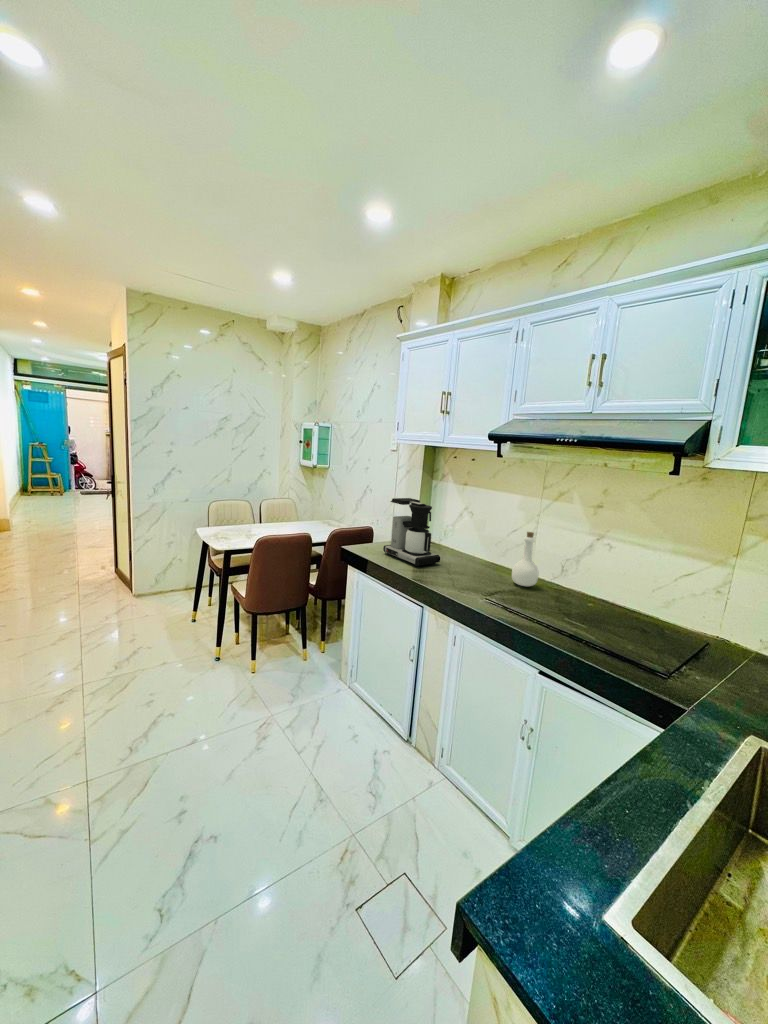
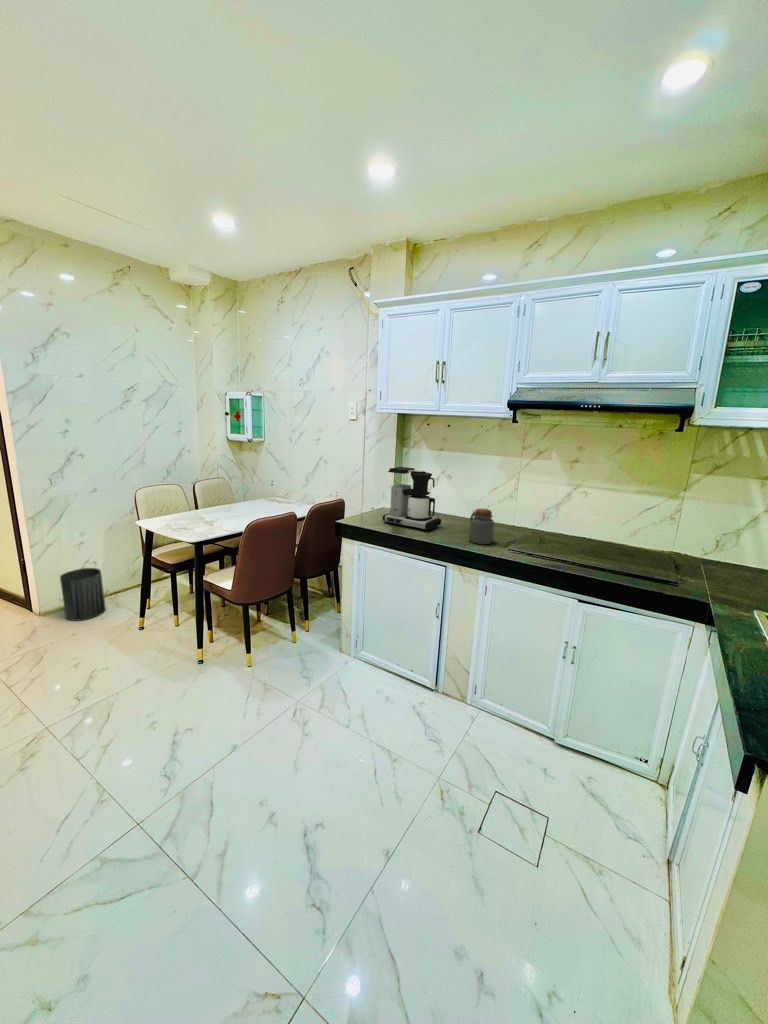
bottle: present [512,532,539,586] -> none [510,488,533,535]
jar: none [451,549,479,589] -> present [469,509,494,544]
trash can: none [149,563,180,606] -> present [60,568,106,621]

